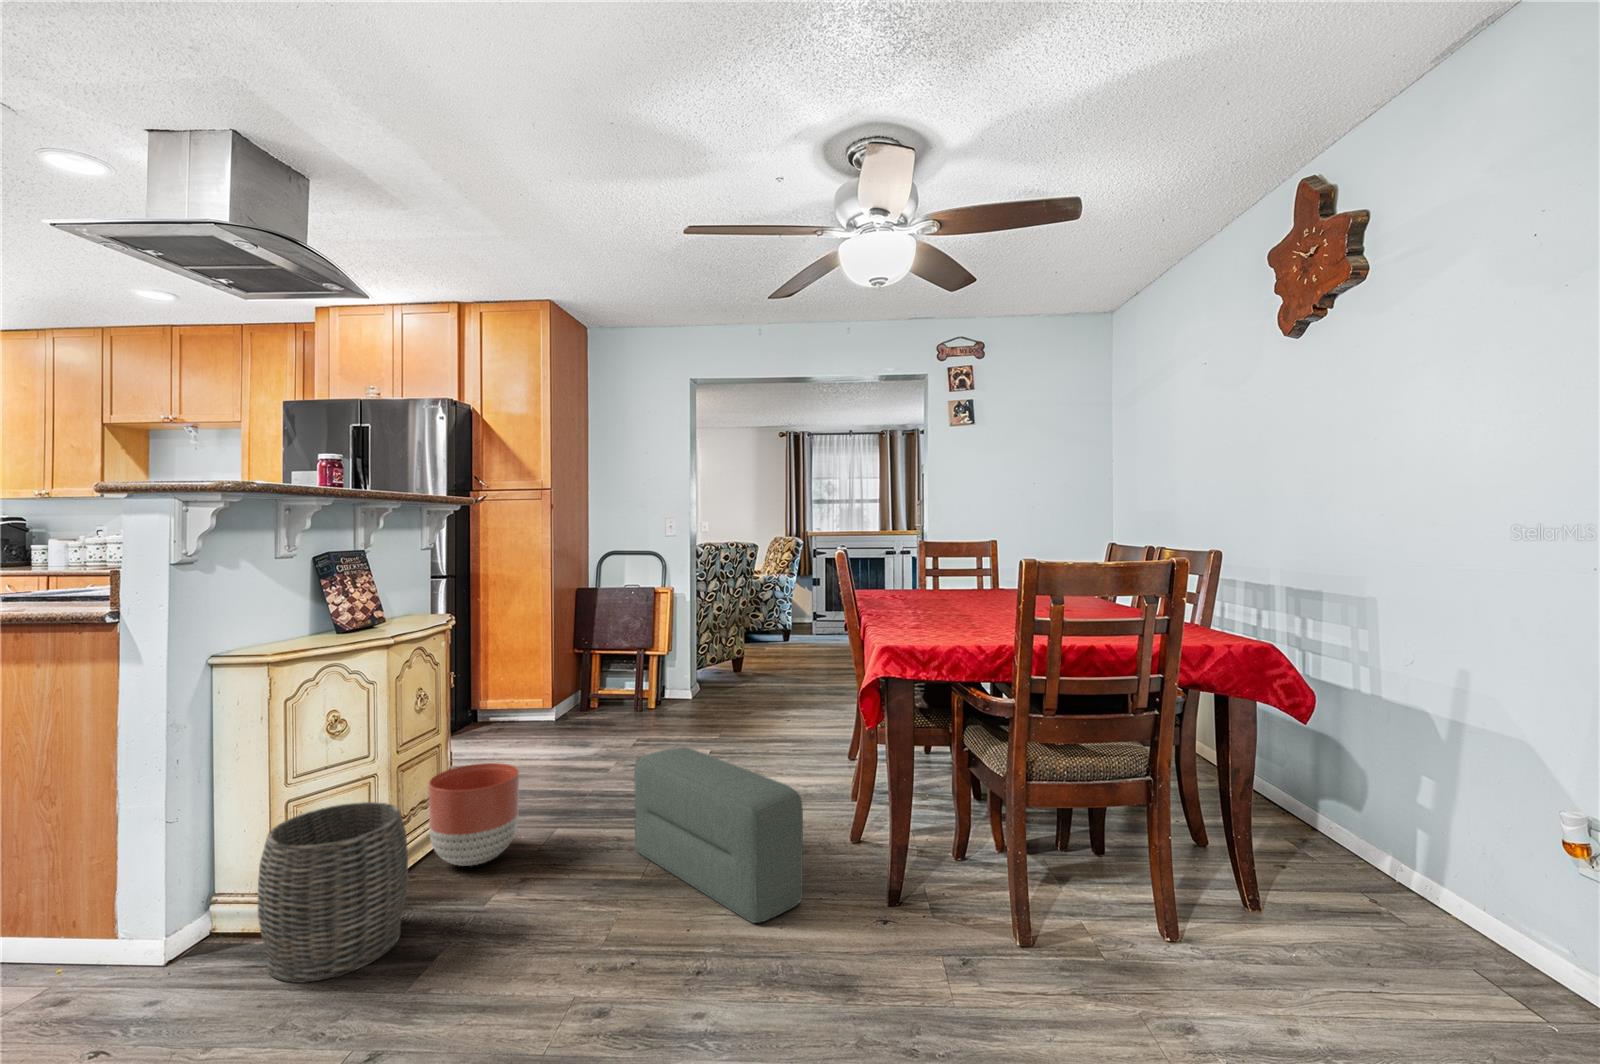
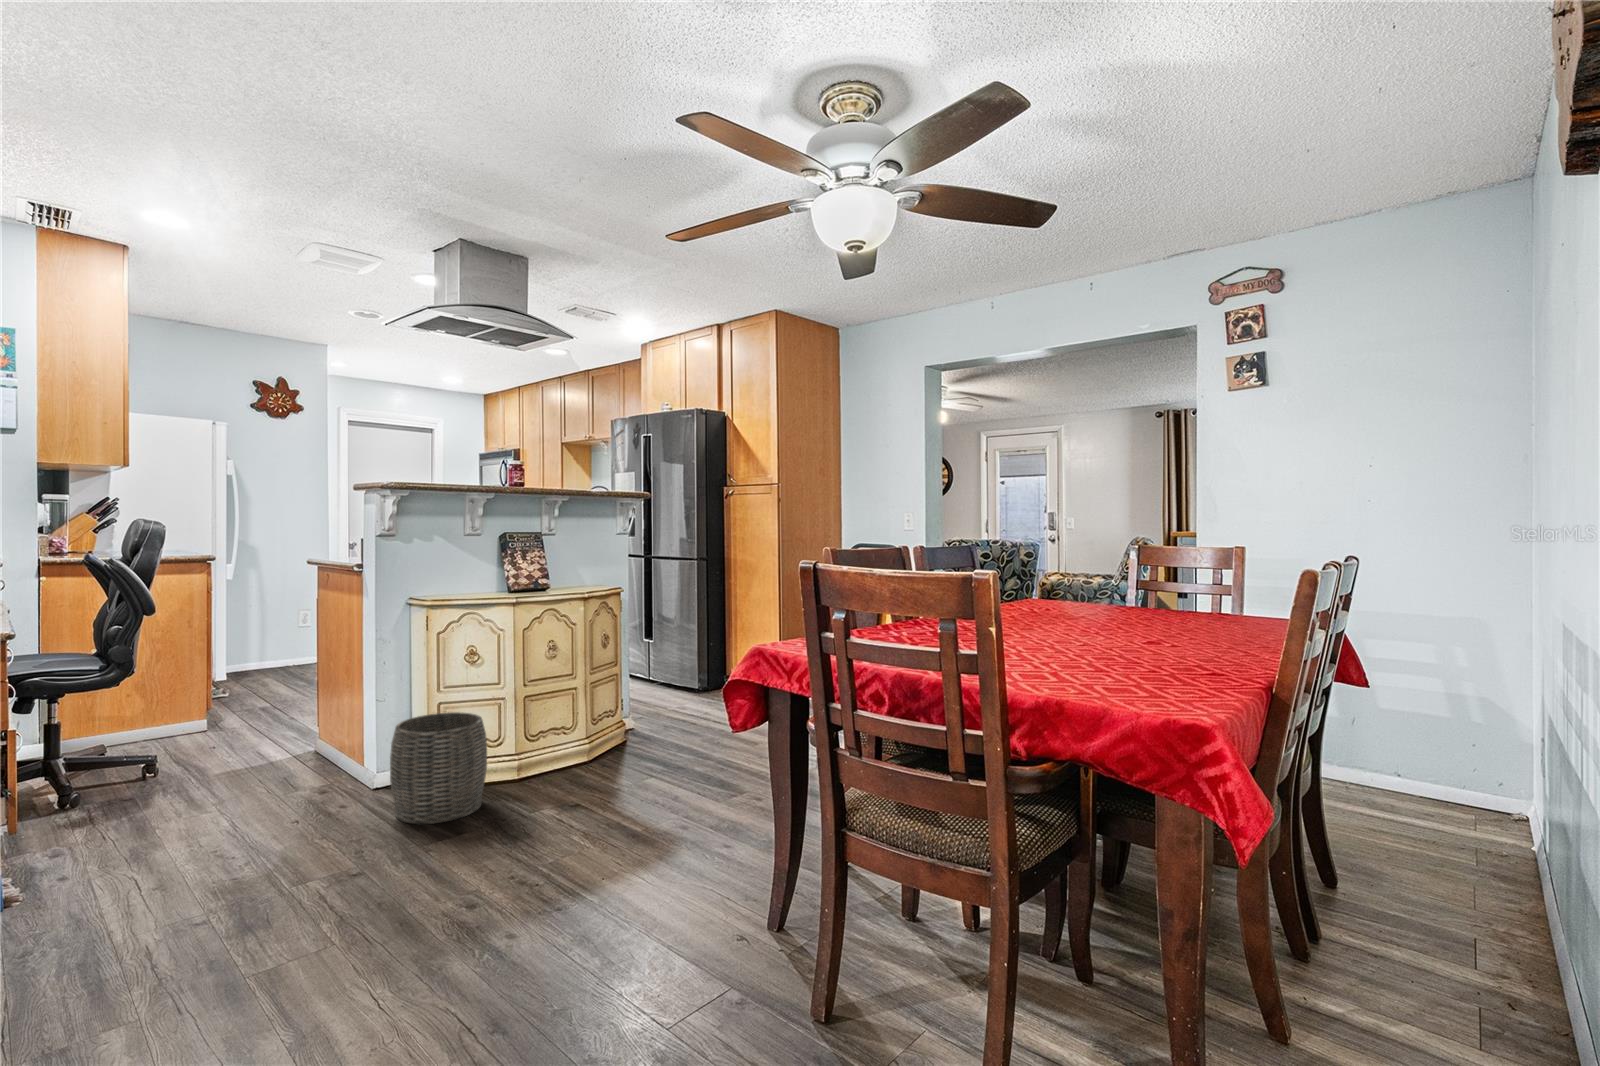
pouf: present [634,747,803,923] -> none [656,721,722,885]
planter: present [428,763,519,866] -> none [542,707,610,784]

